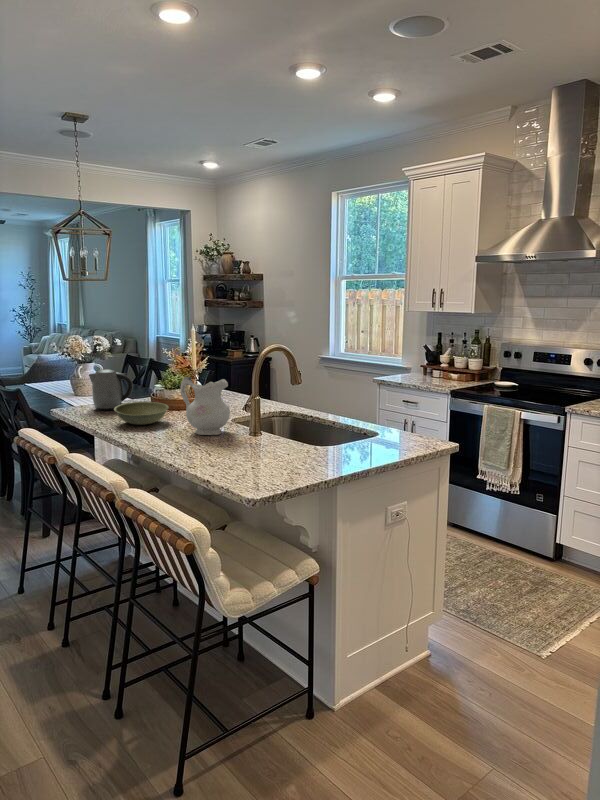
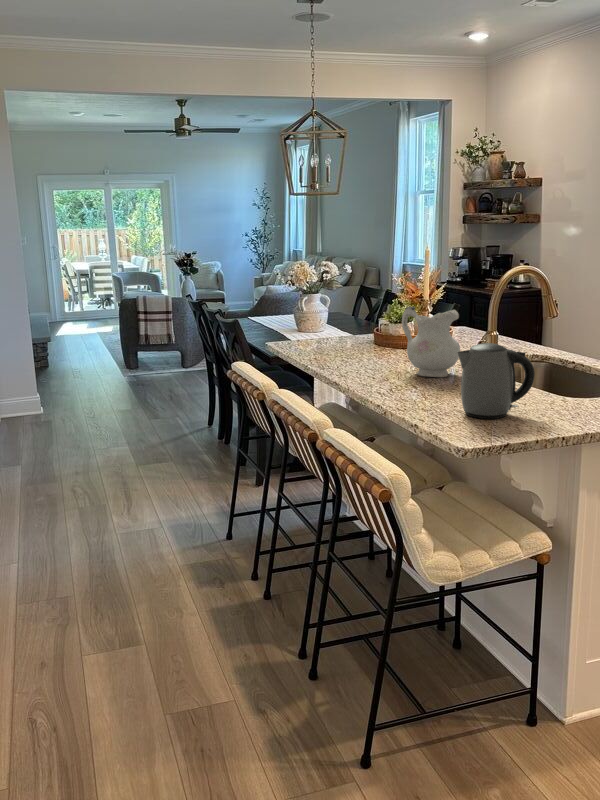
kettle: present [89,369,133,411] -> present [458,343,535,419]
bowl: present [114,402,169,425] -> none [329,336,391,362]

